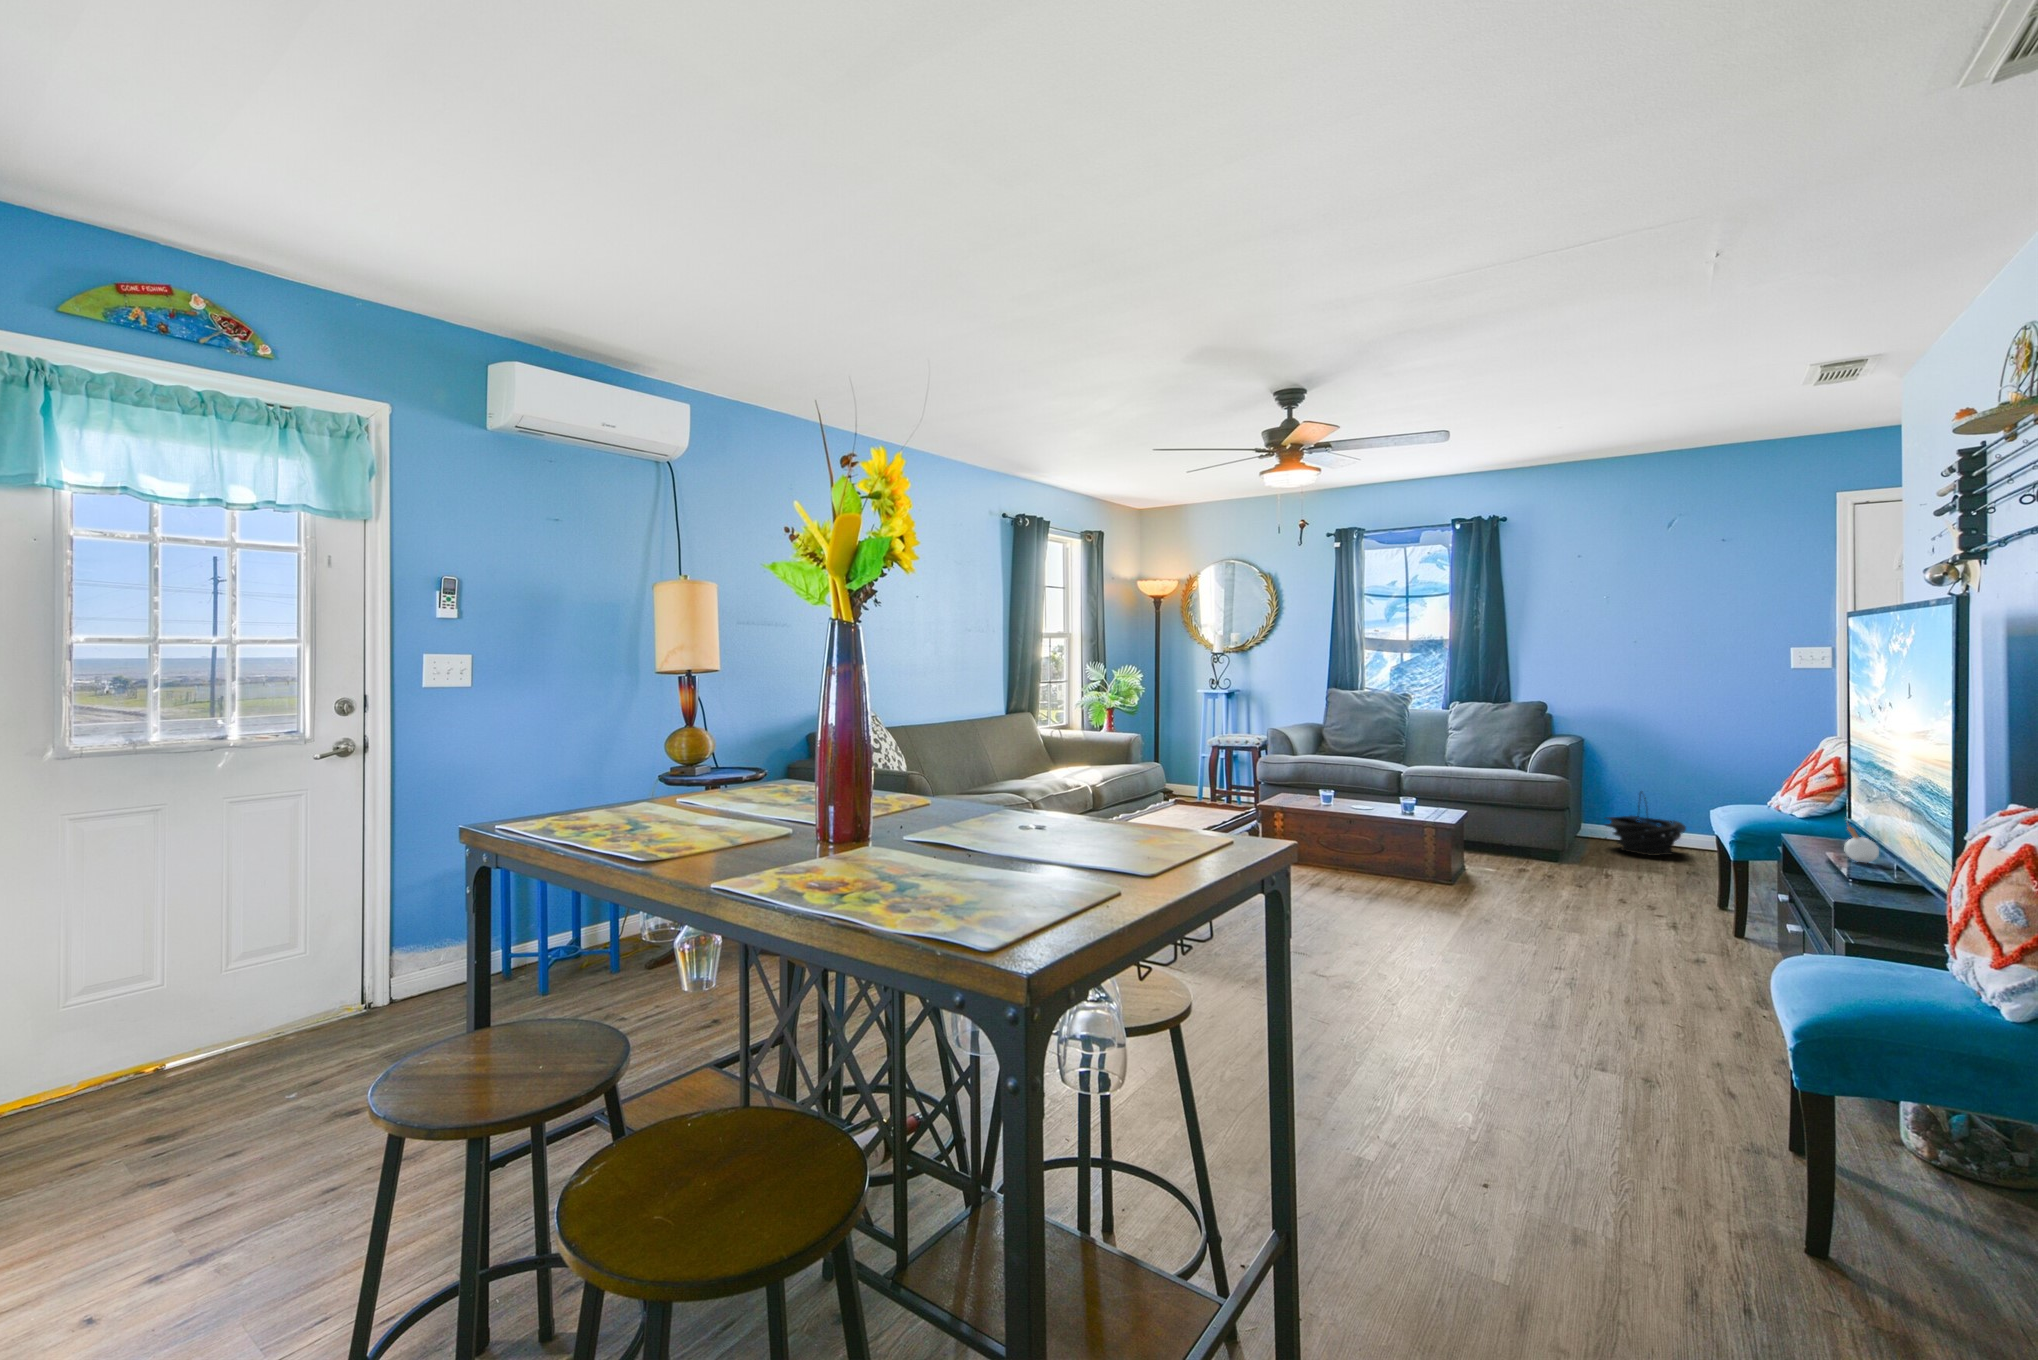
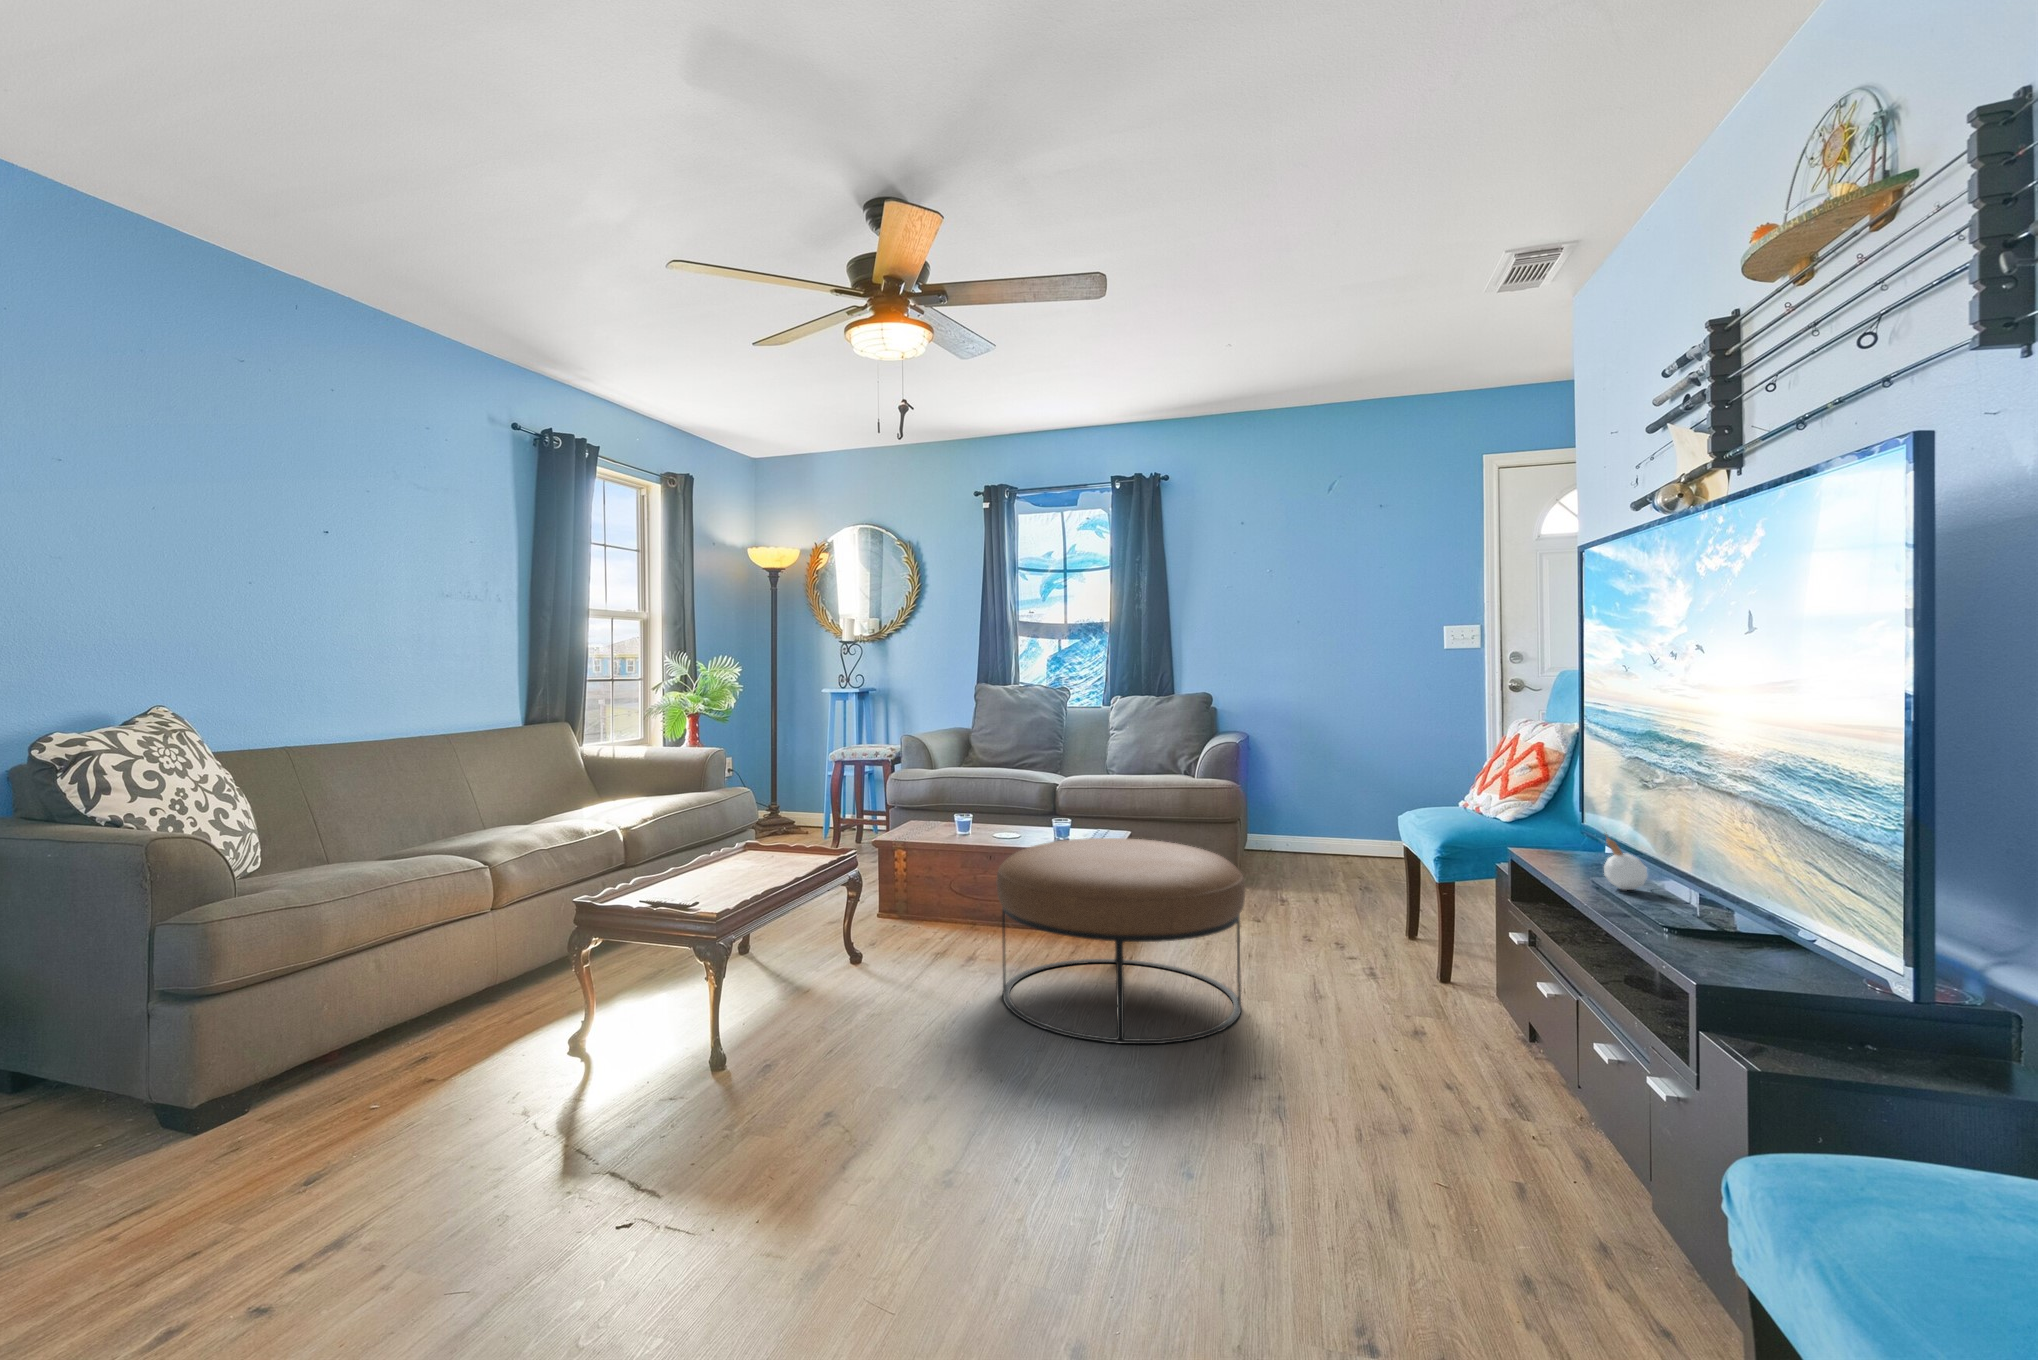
basket: present [1606,798,1686,856] -> none [1271,792,1352,867]
ottoman: none [1366,811,1561,947] -> present [997,838,1245,1044]

